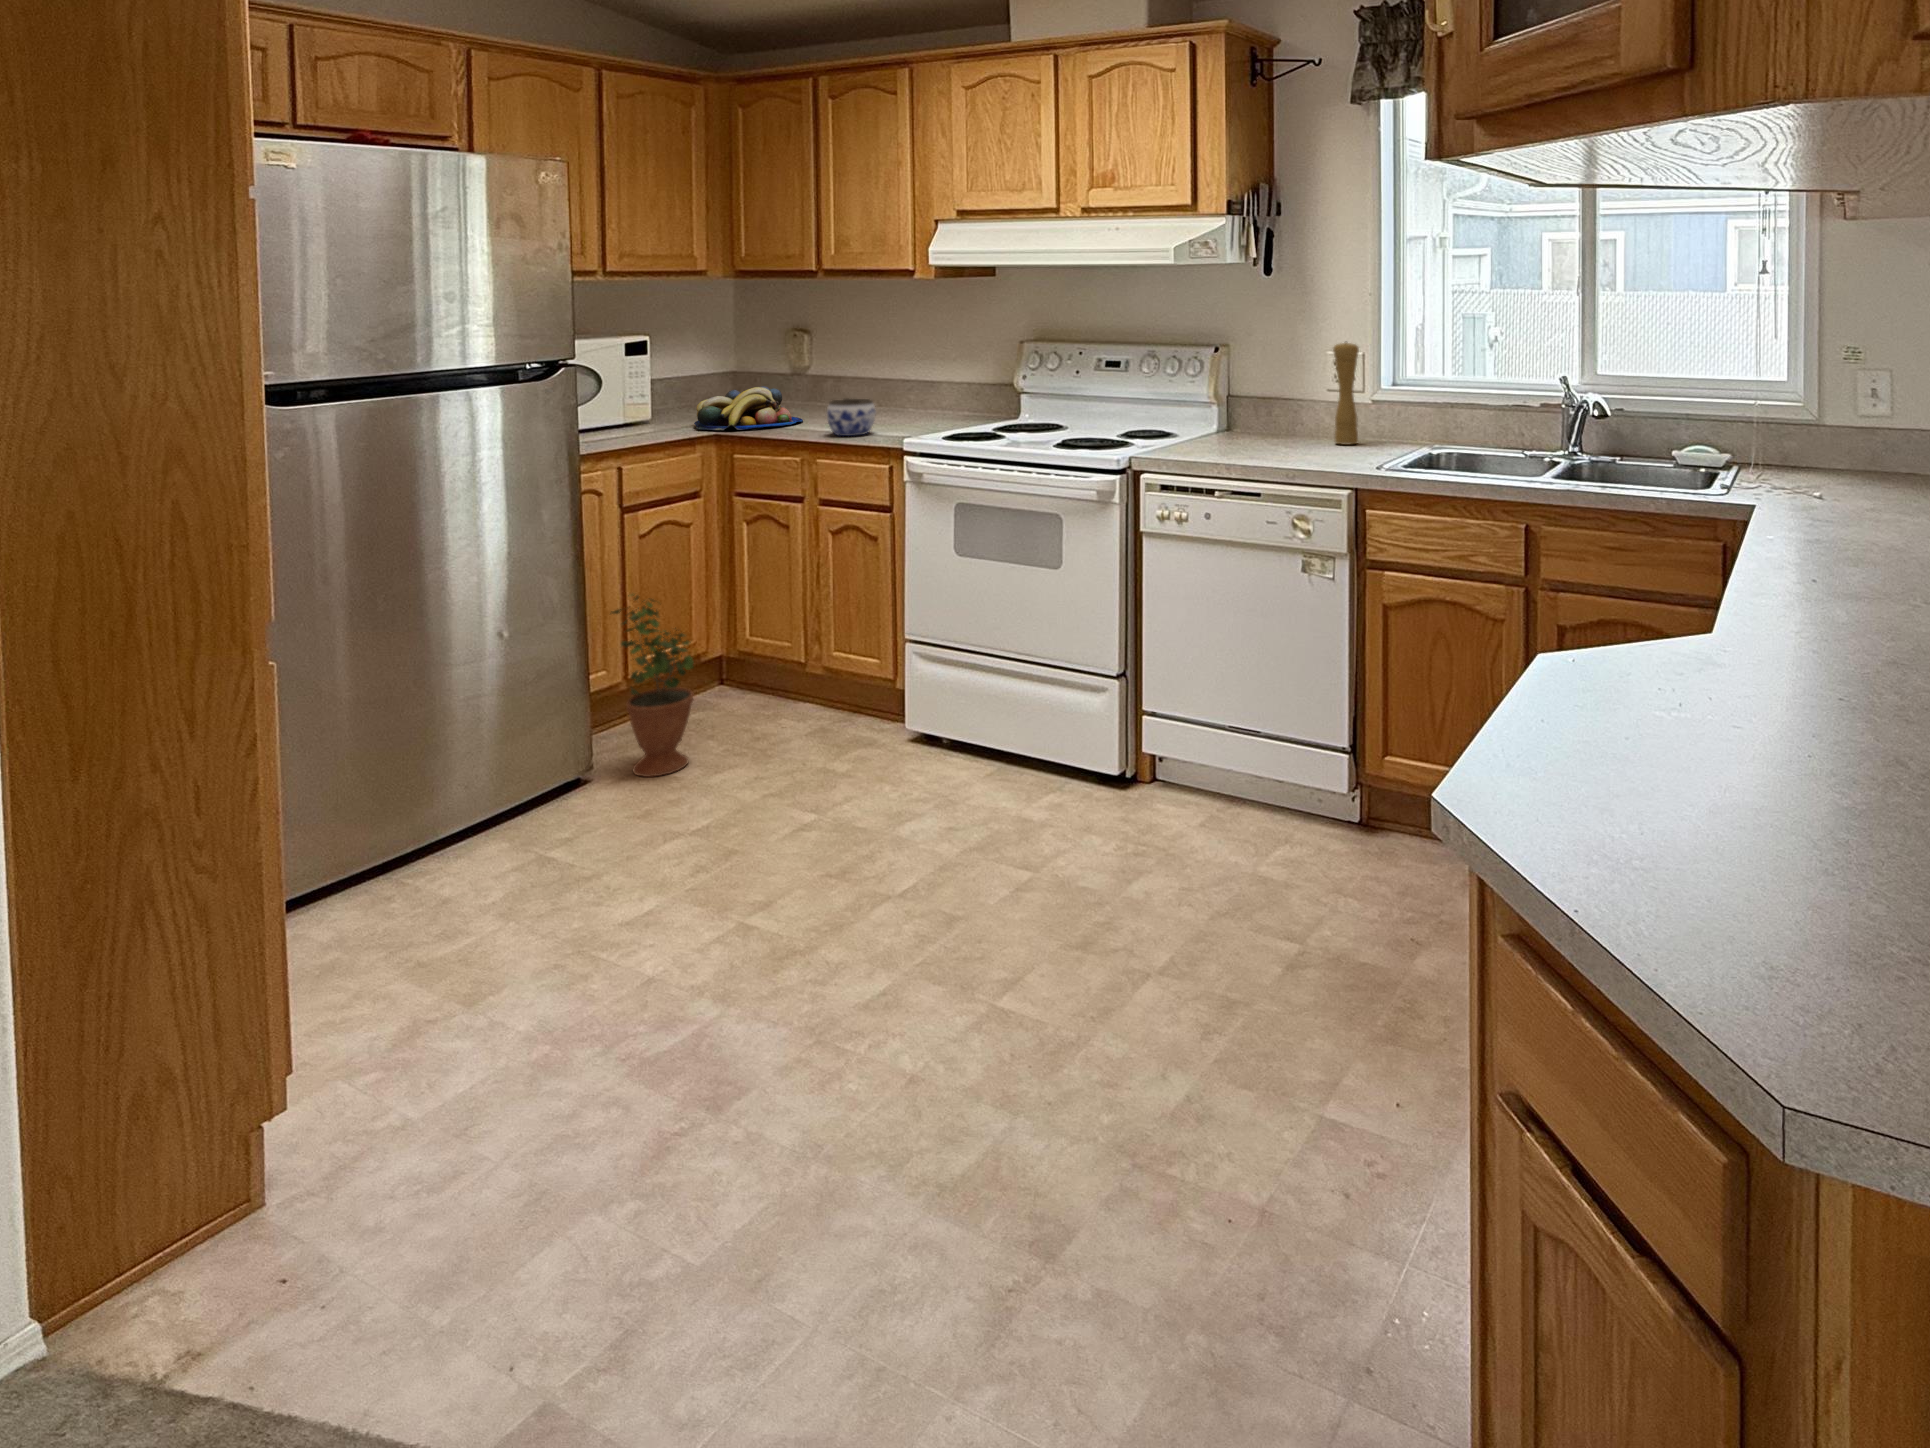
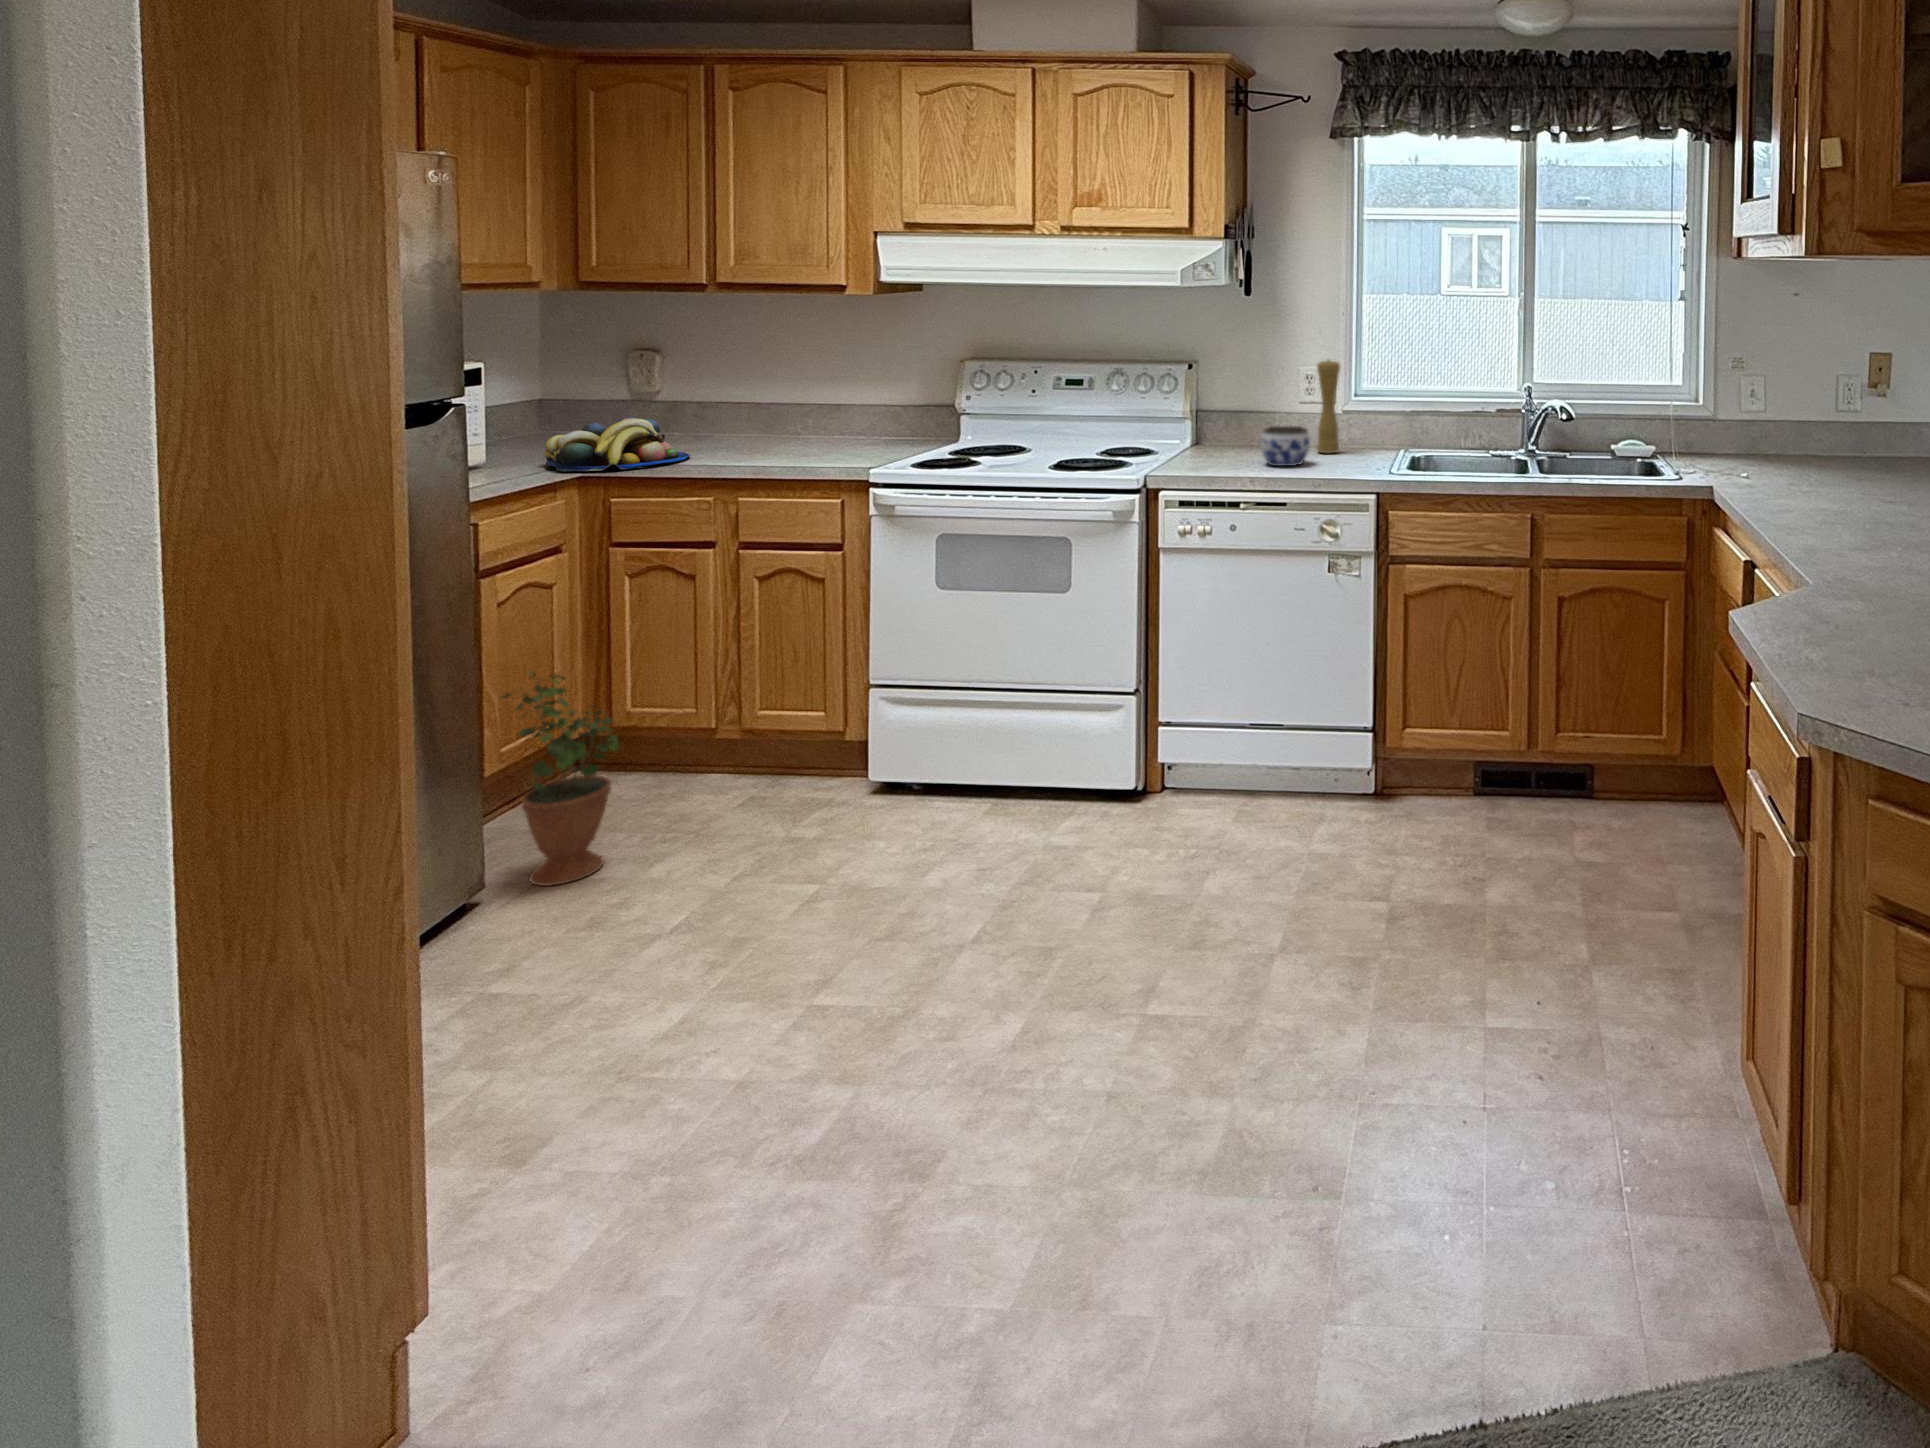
jar: present [827,399,876,436] -> present [1260,426,1310,466]

